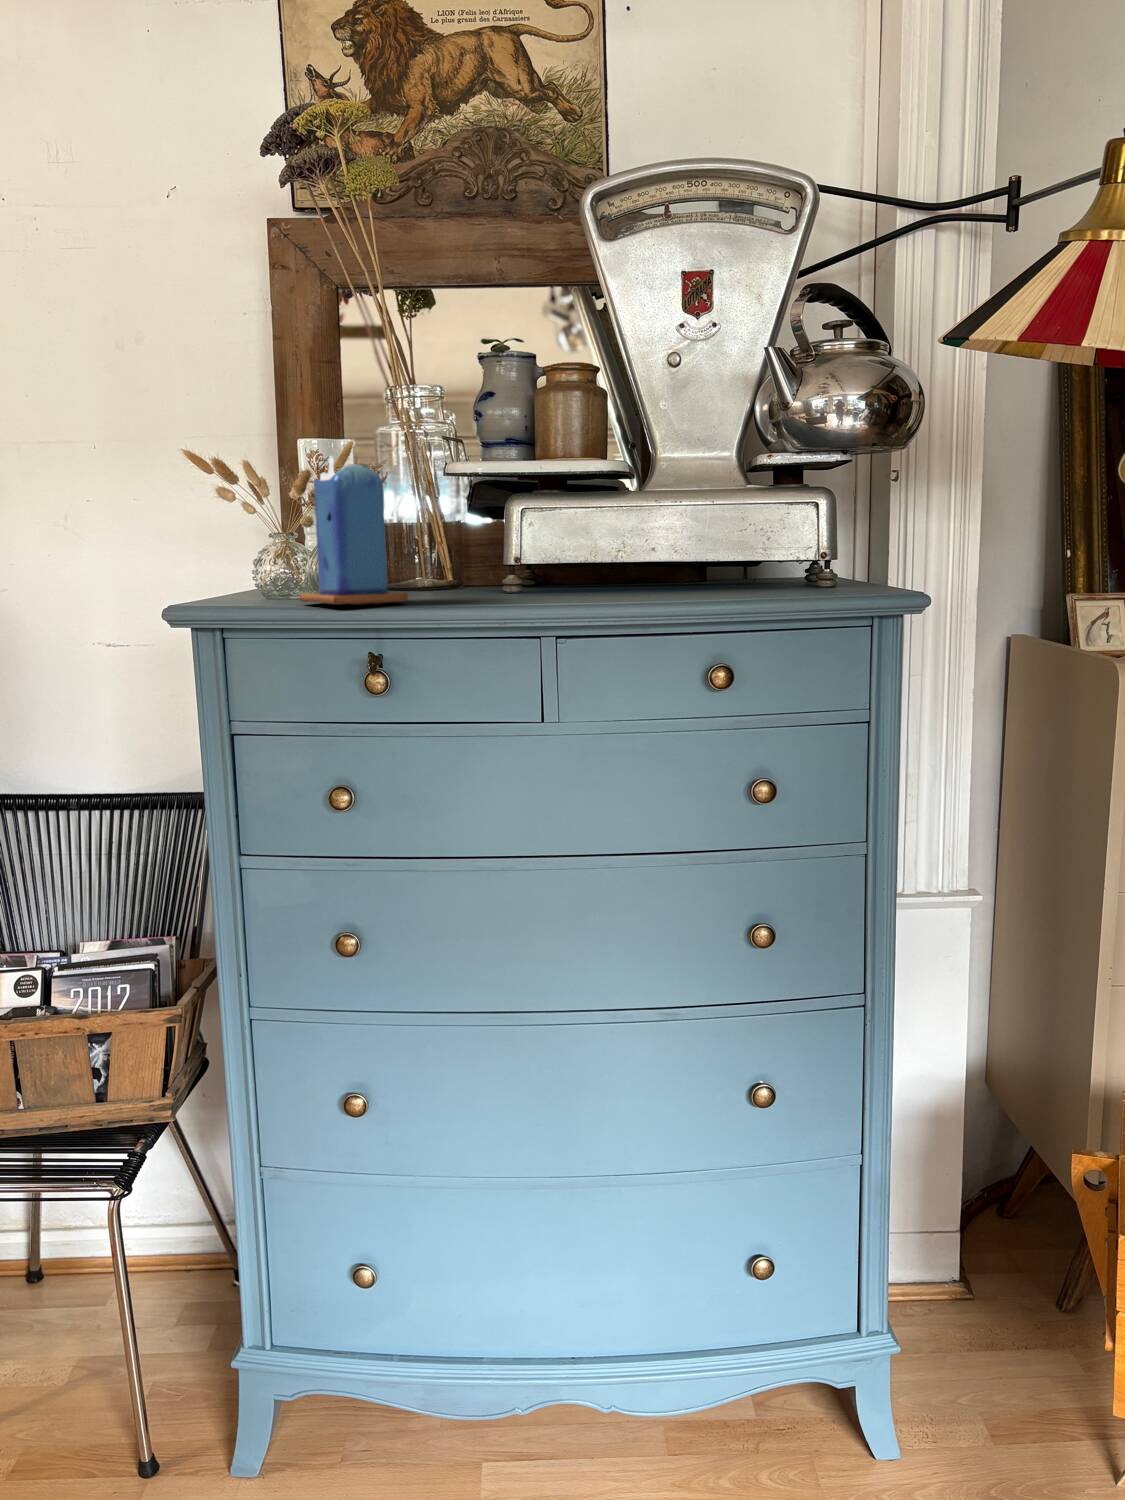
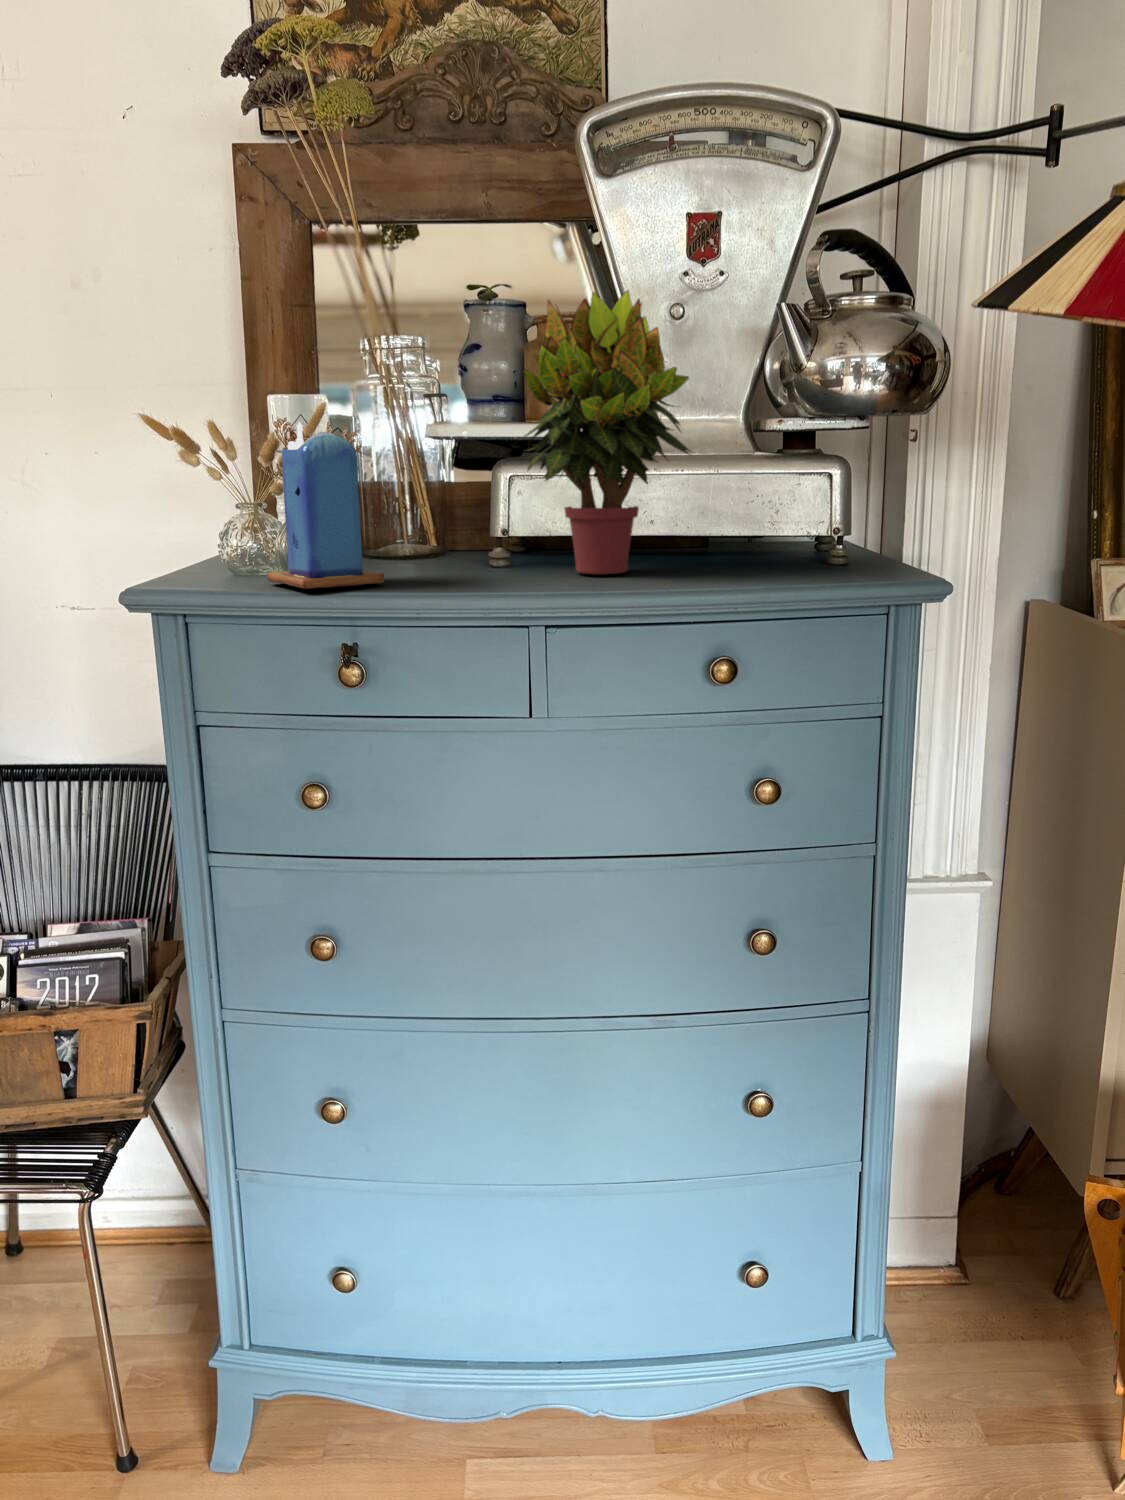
potted plant: none [529,337,691,594] -> present [523,290,691,574]

